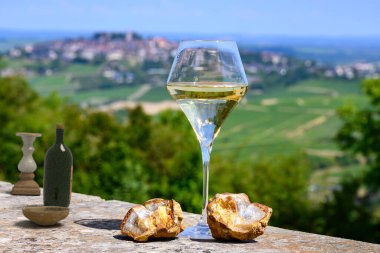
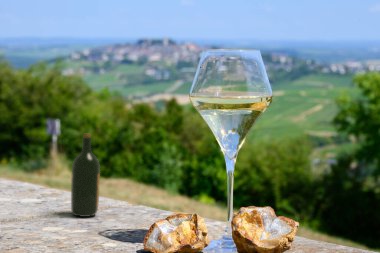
candle holder: present [12,133,42,195] -> none [45,139,73,199]
ceramic bowl: present [22,206,70,225] -> none [46,217,94,239]

